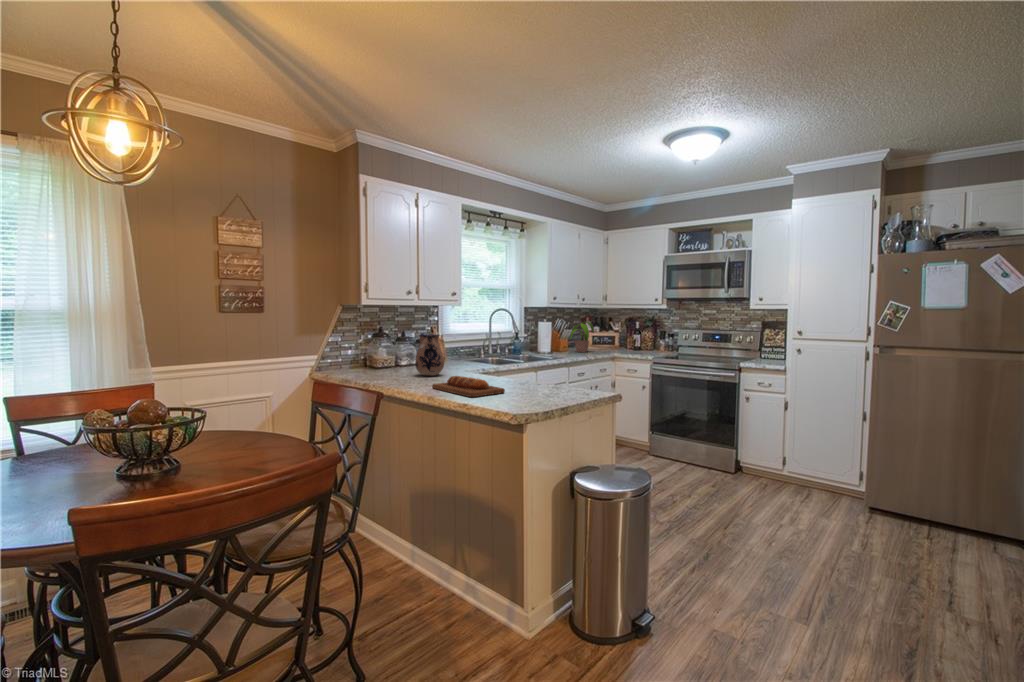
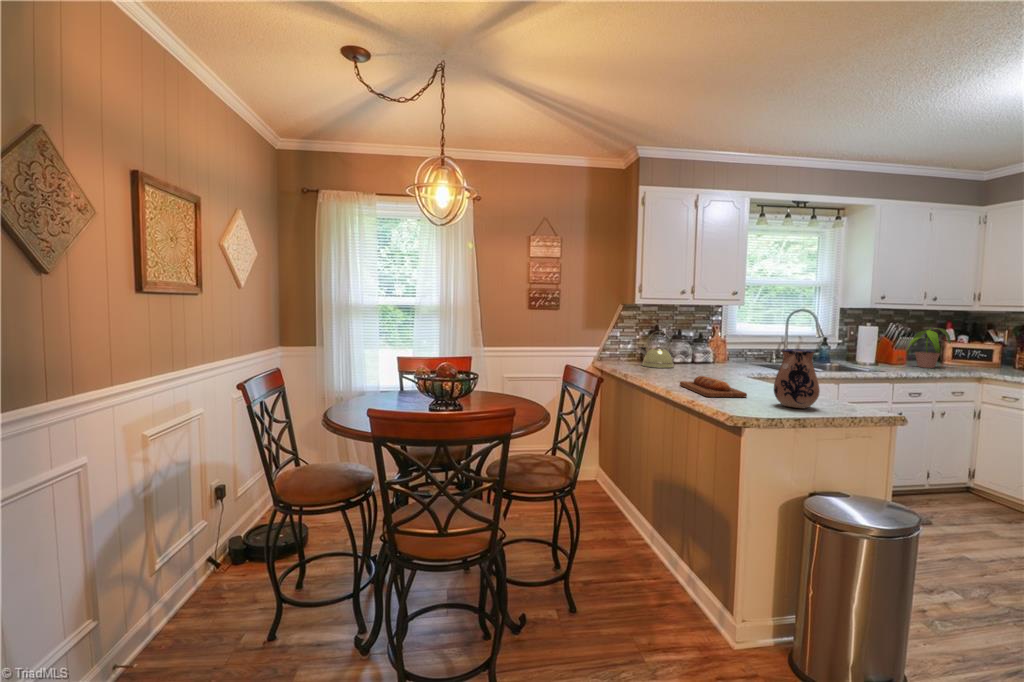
kettle: none [367,333,406,372] -> present [639,342,674,368]
ceramic pitcher: present [415,334,444,376] -> present [774,349,820,408]

